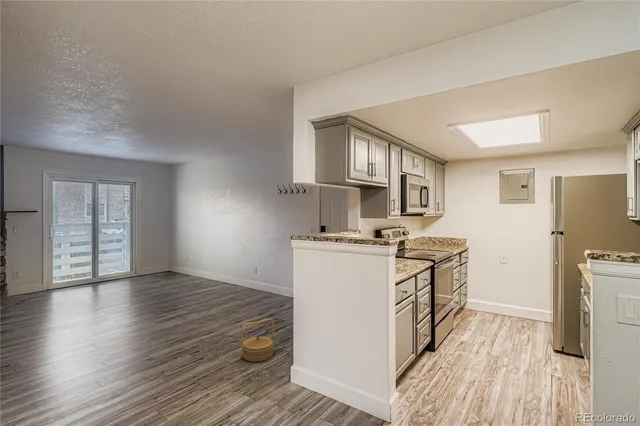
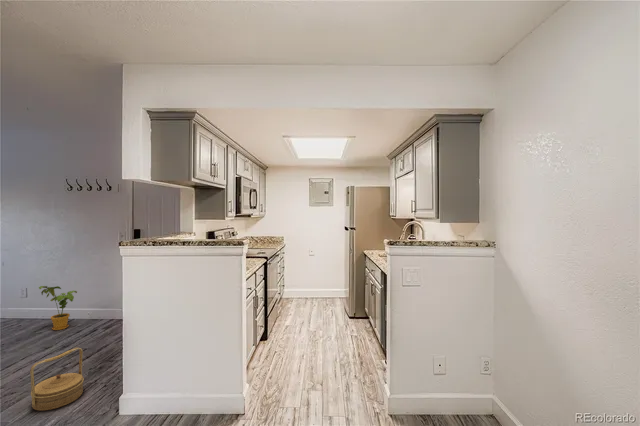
house plant: none [260,267,284,302] -> present [39,286,77,330]

